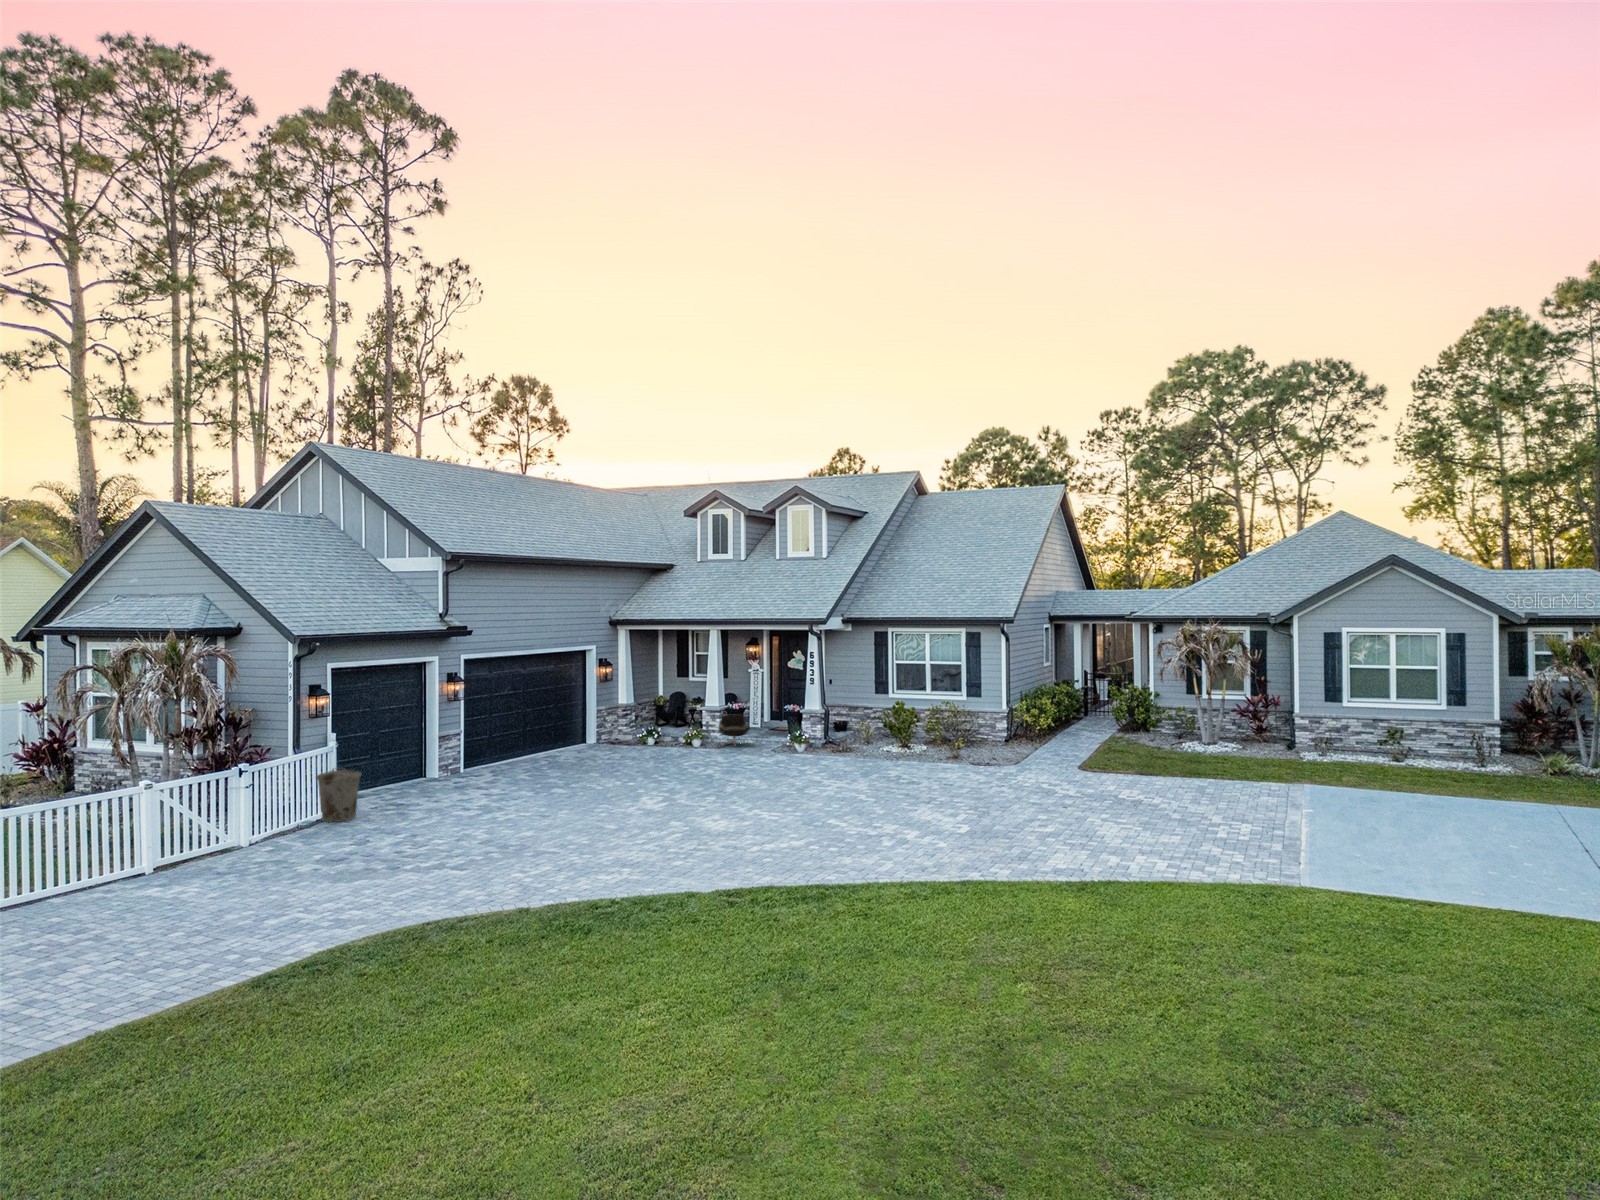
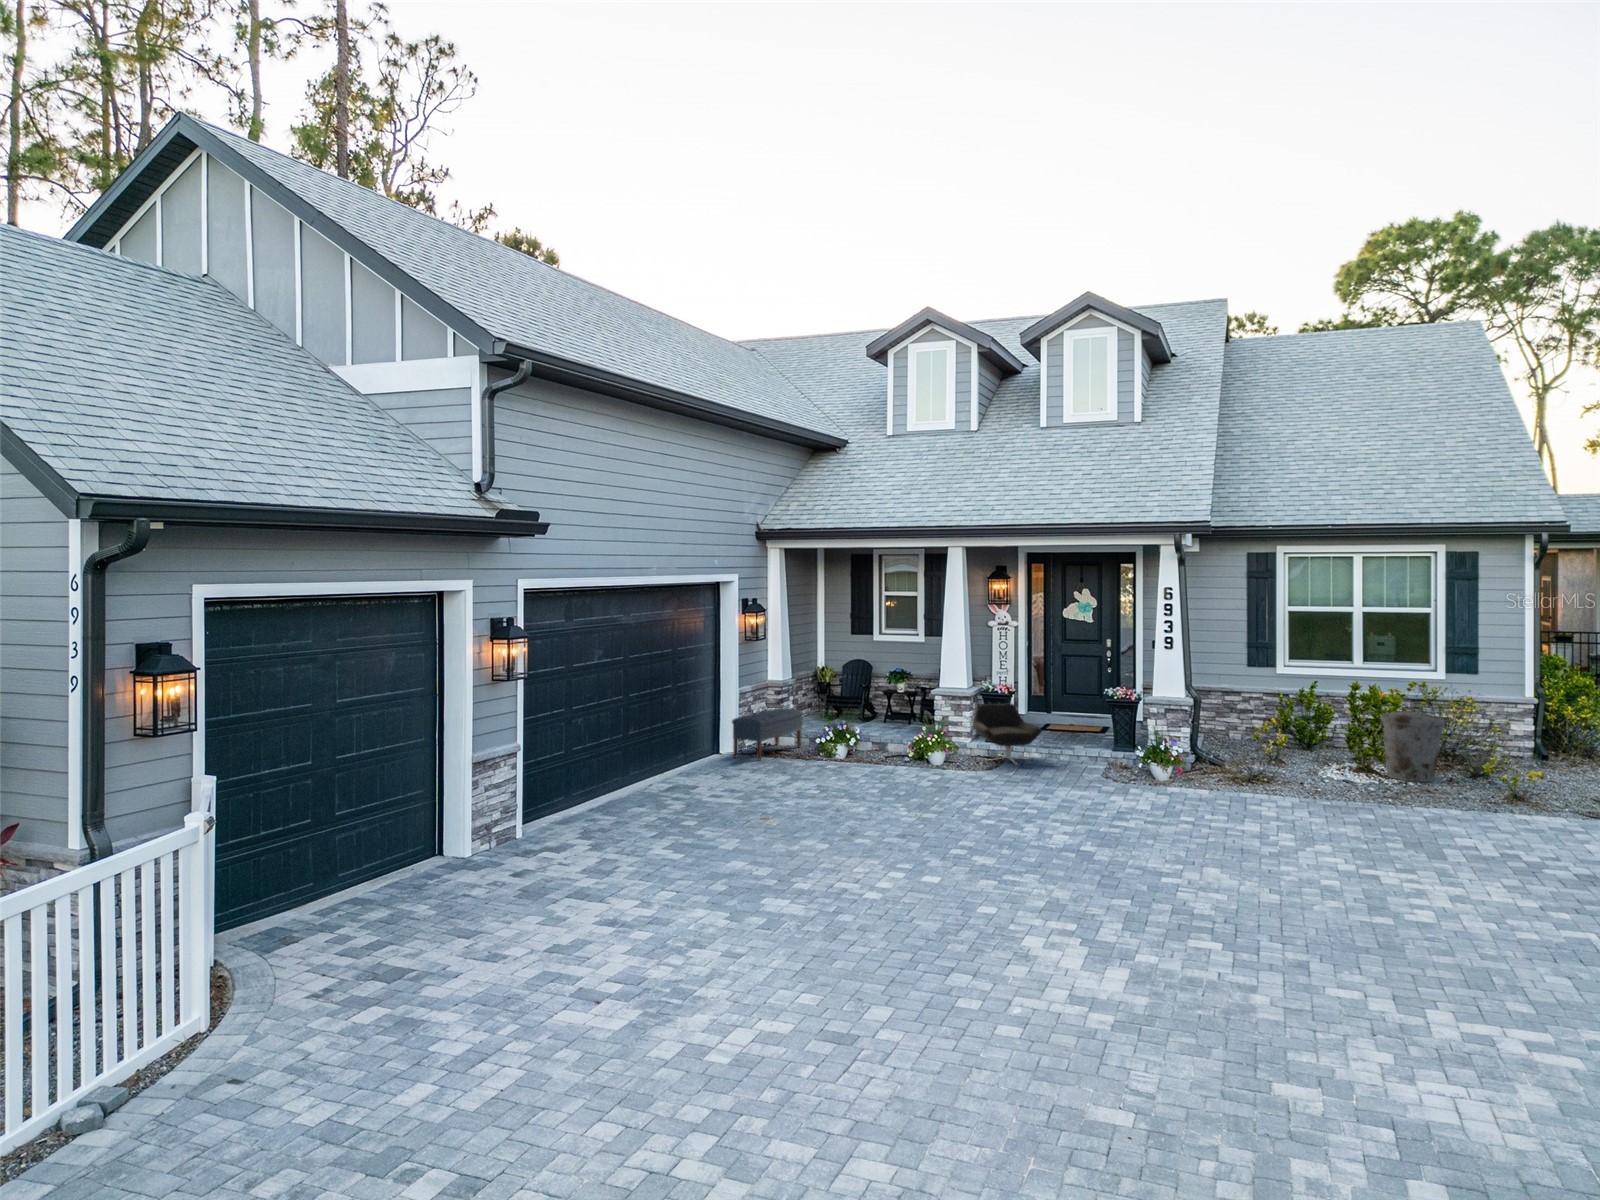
bench: none [590,718,634,745] -> present [732,708,803,760]
trash can: present [316,768,361,822] -> present [1380,708,1445,782]

